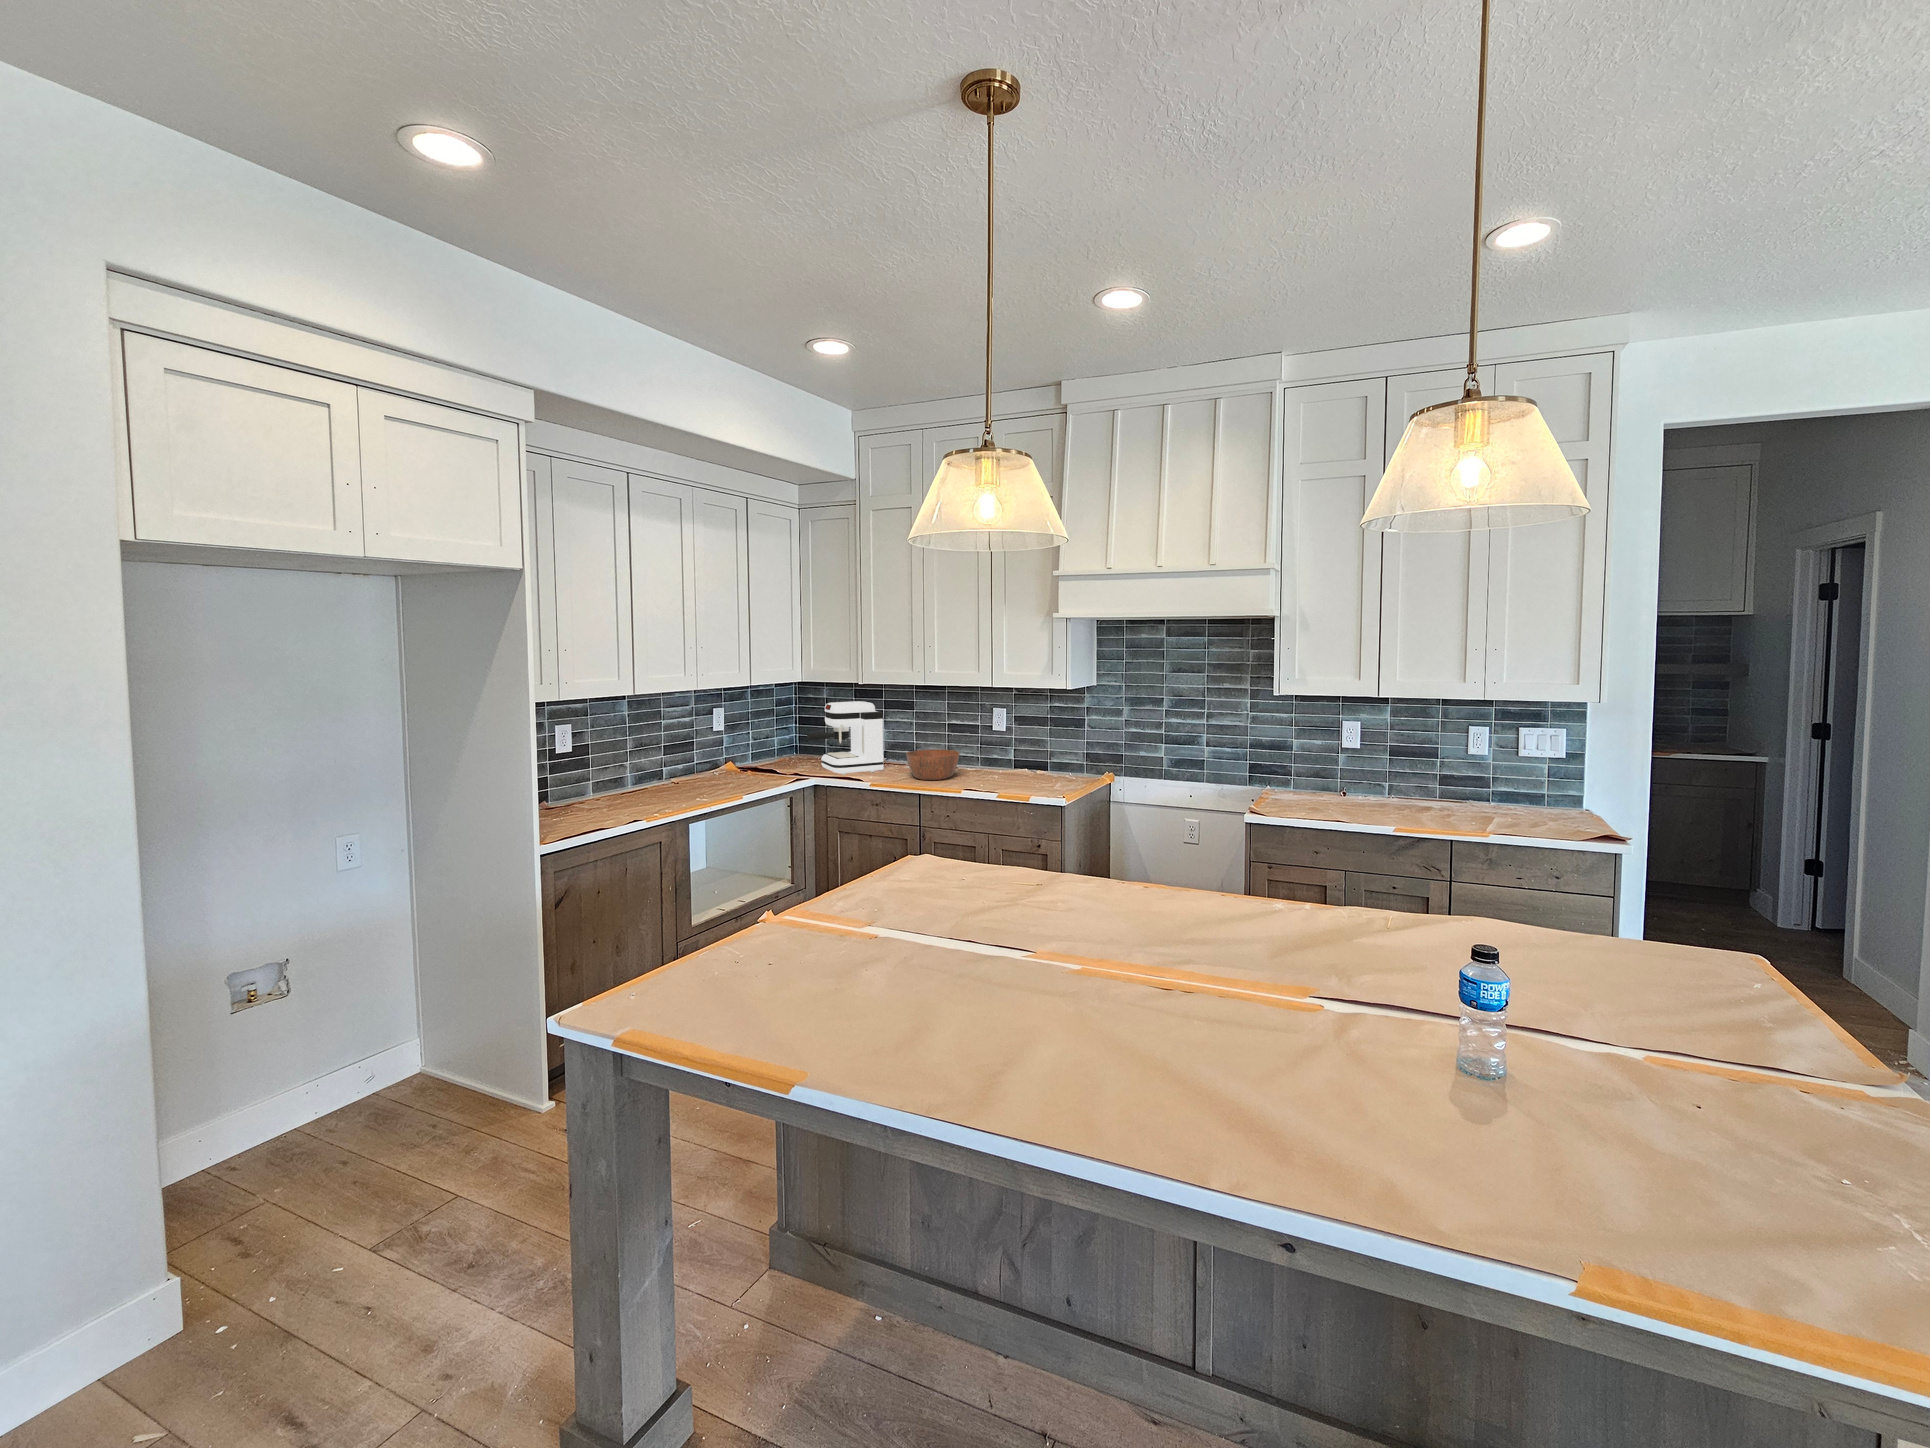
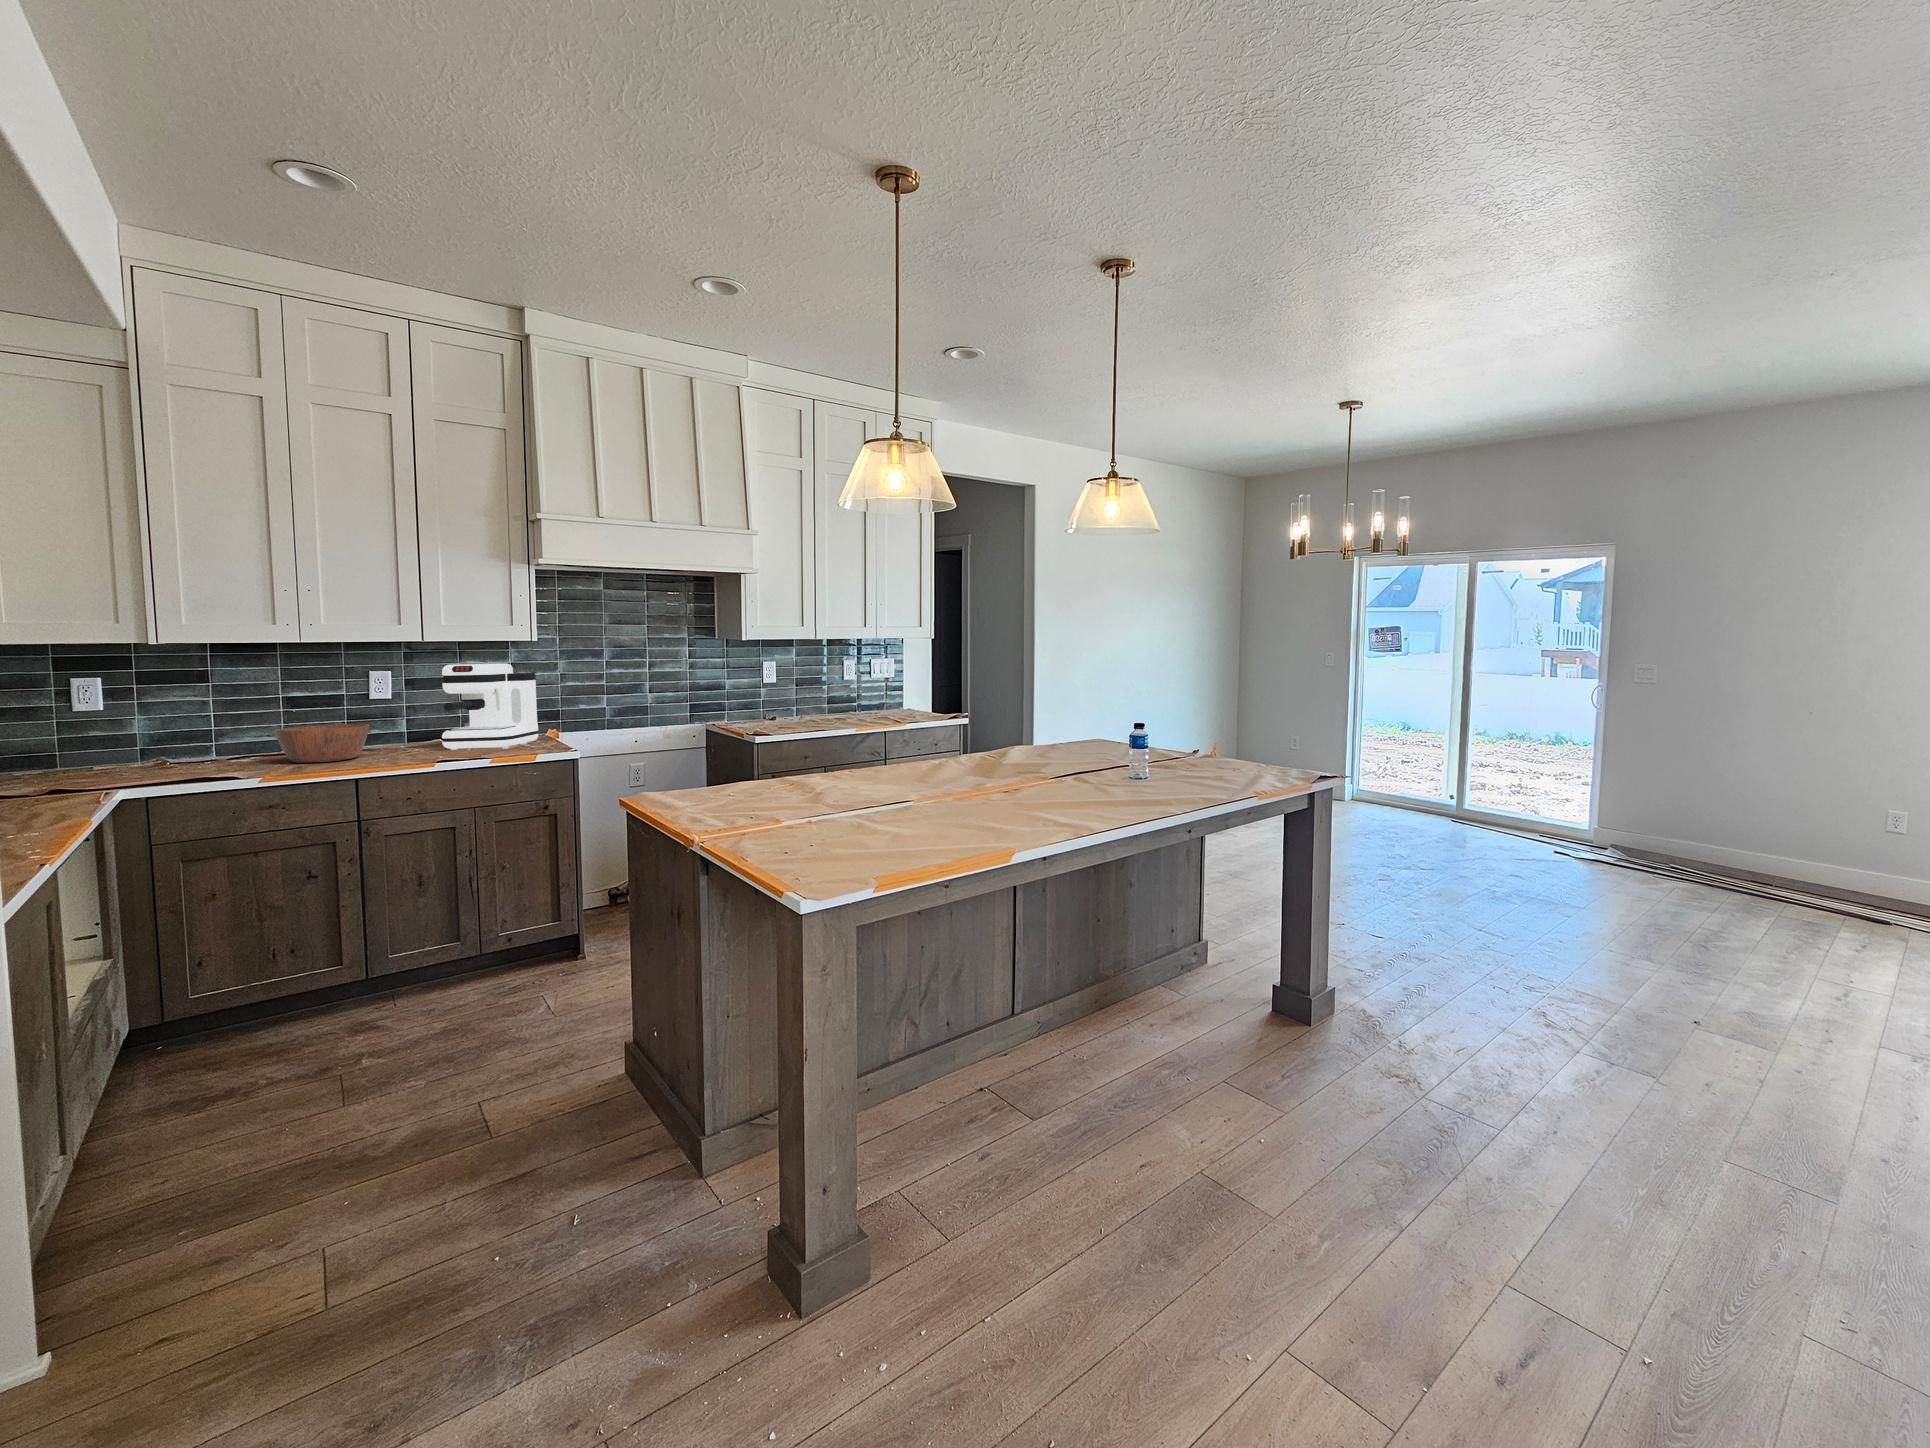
coffee maker: present [807,701,884,775] -> present [442,663,538,750]

